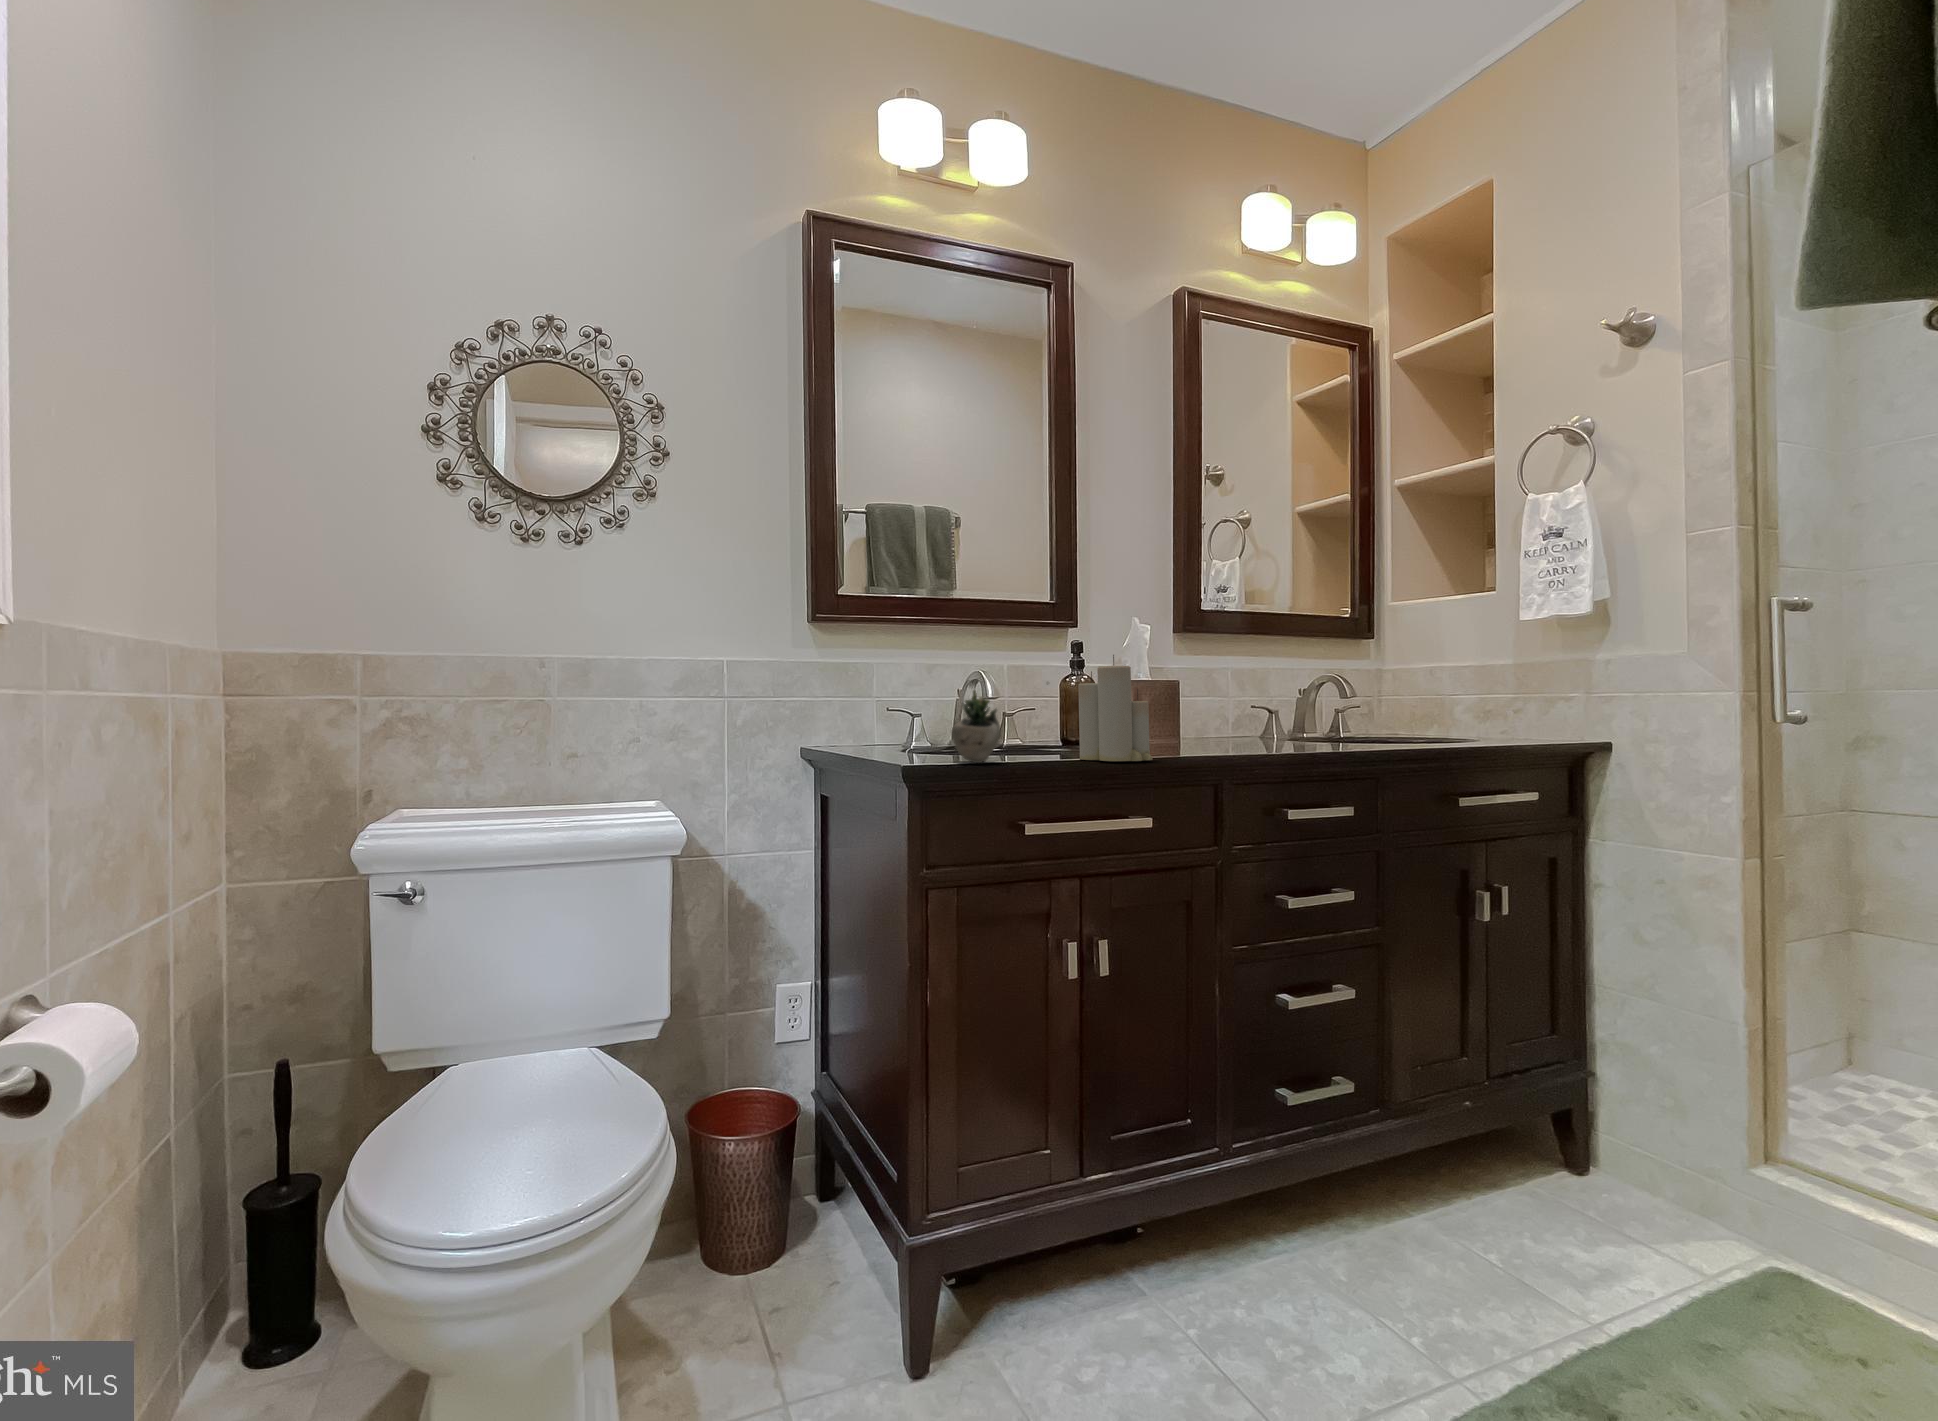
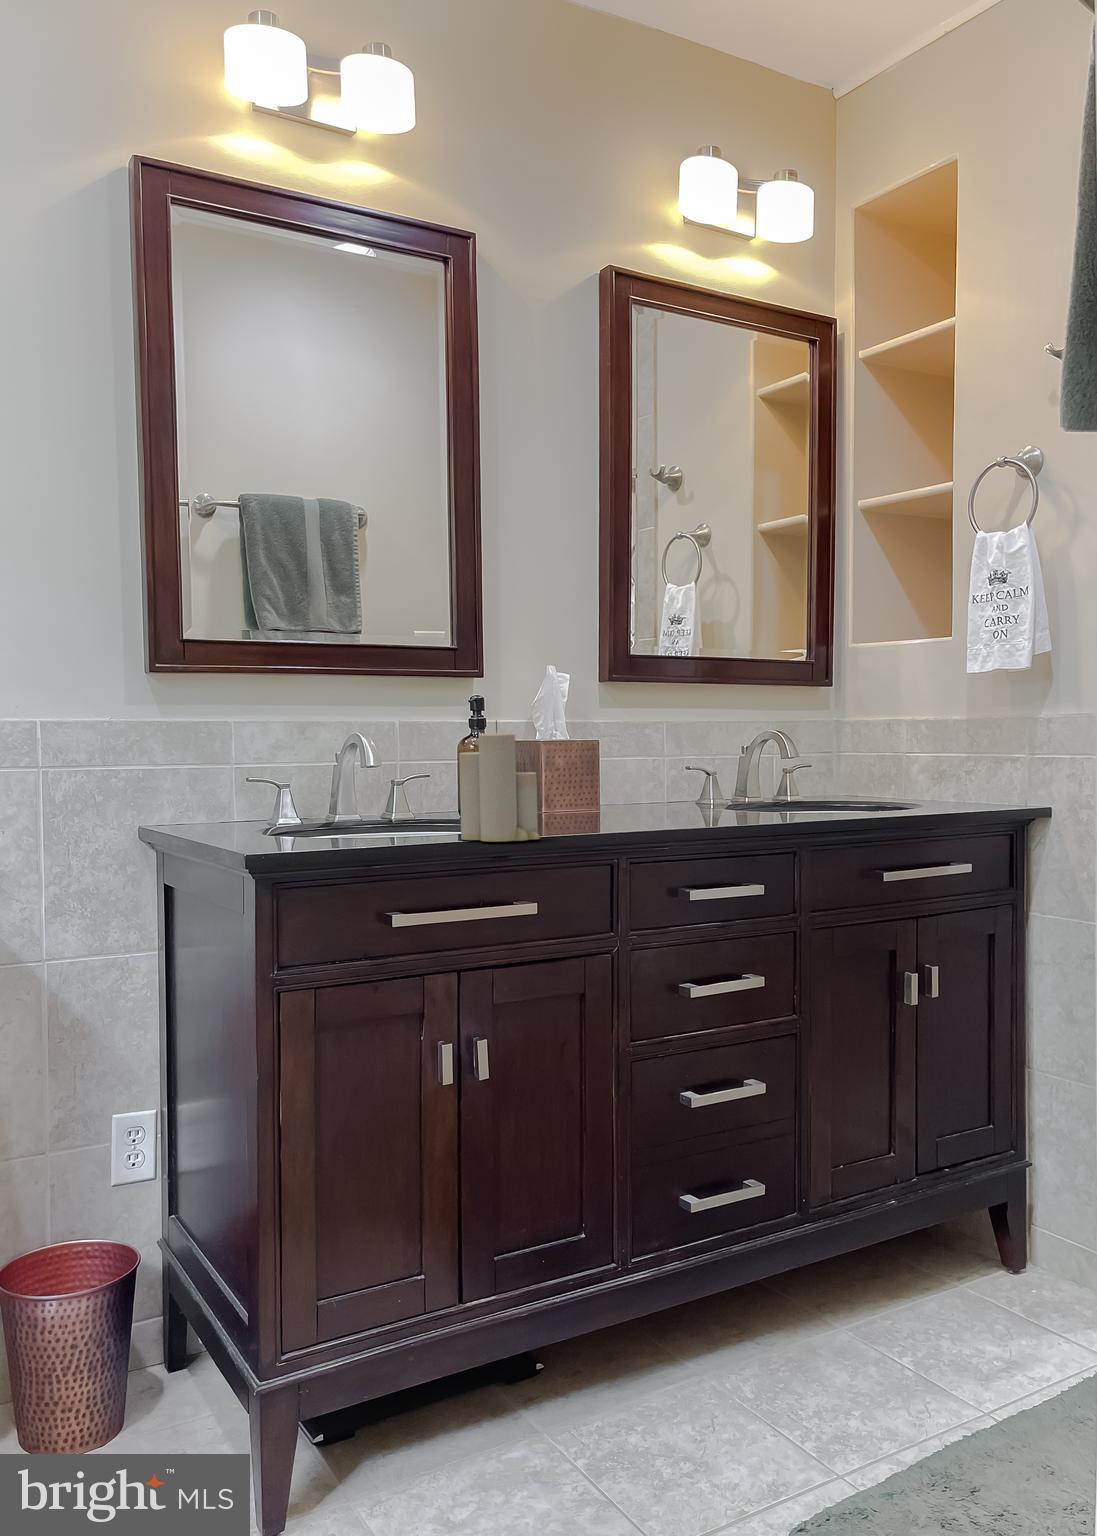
succulent plant: present [951,682,1048,763] -> none [307,752,421,847]

